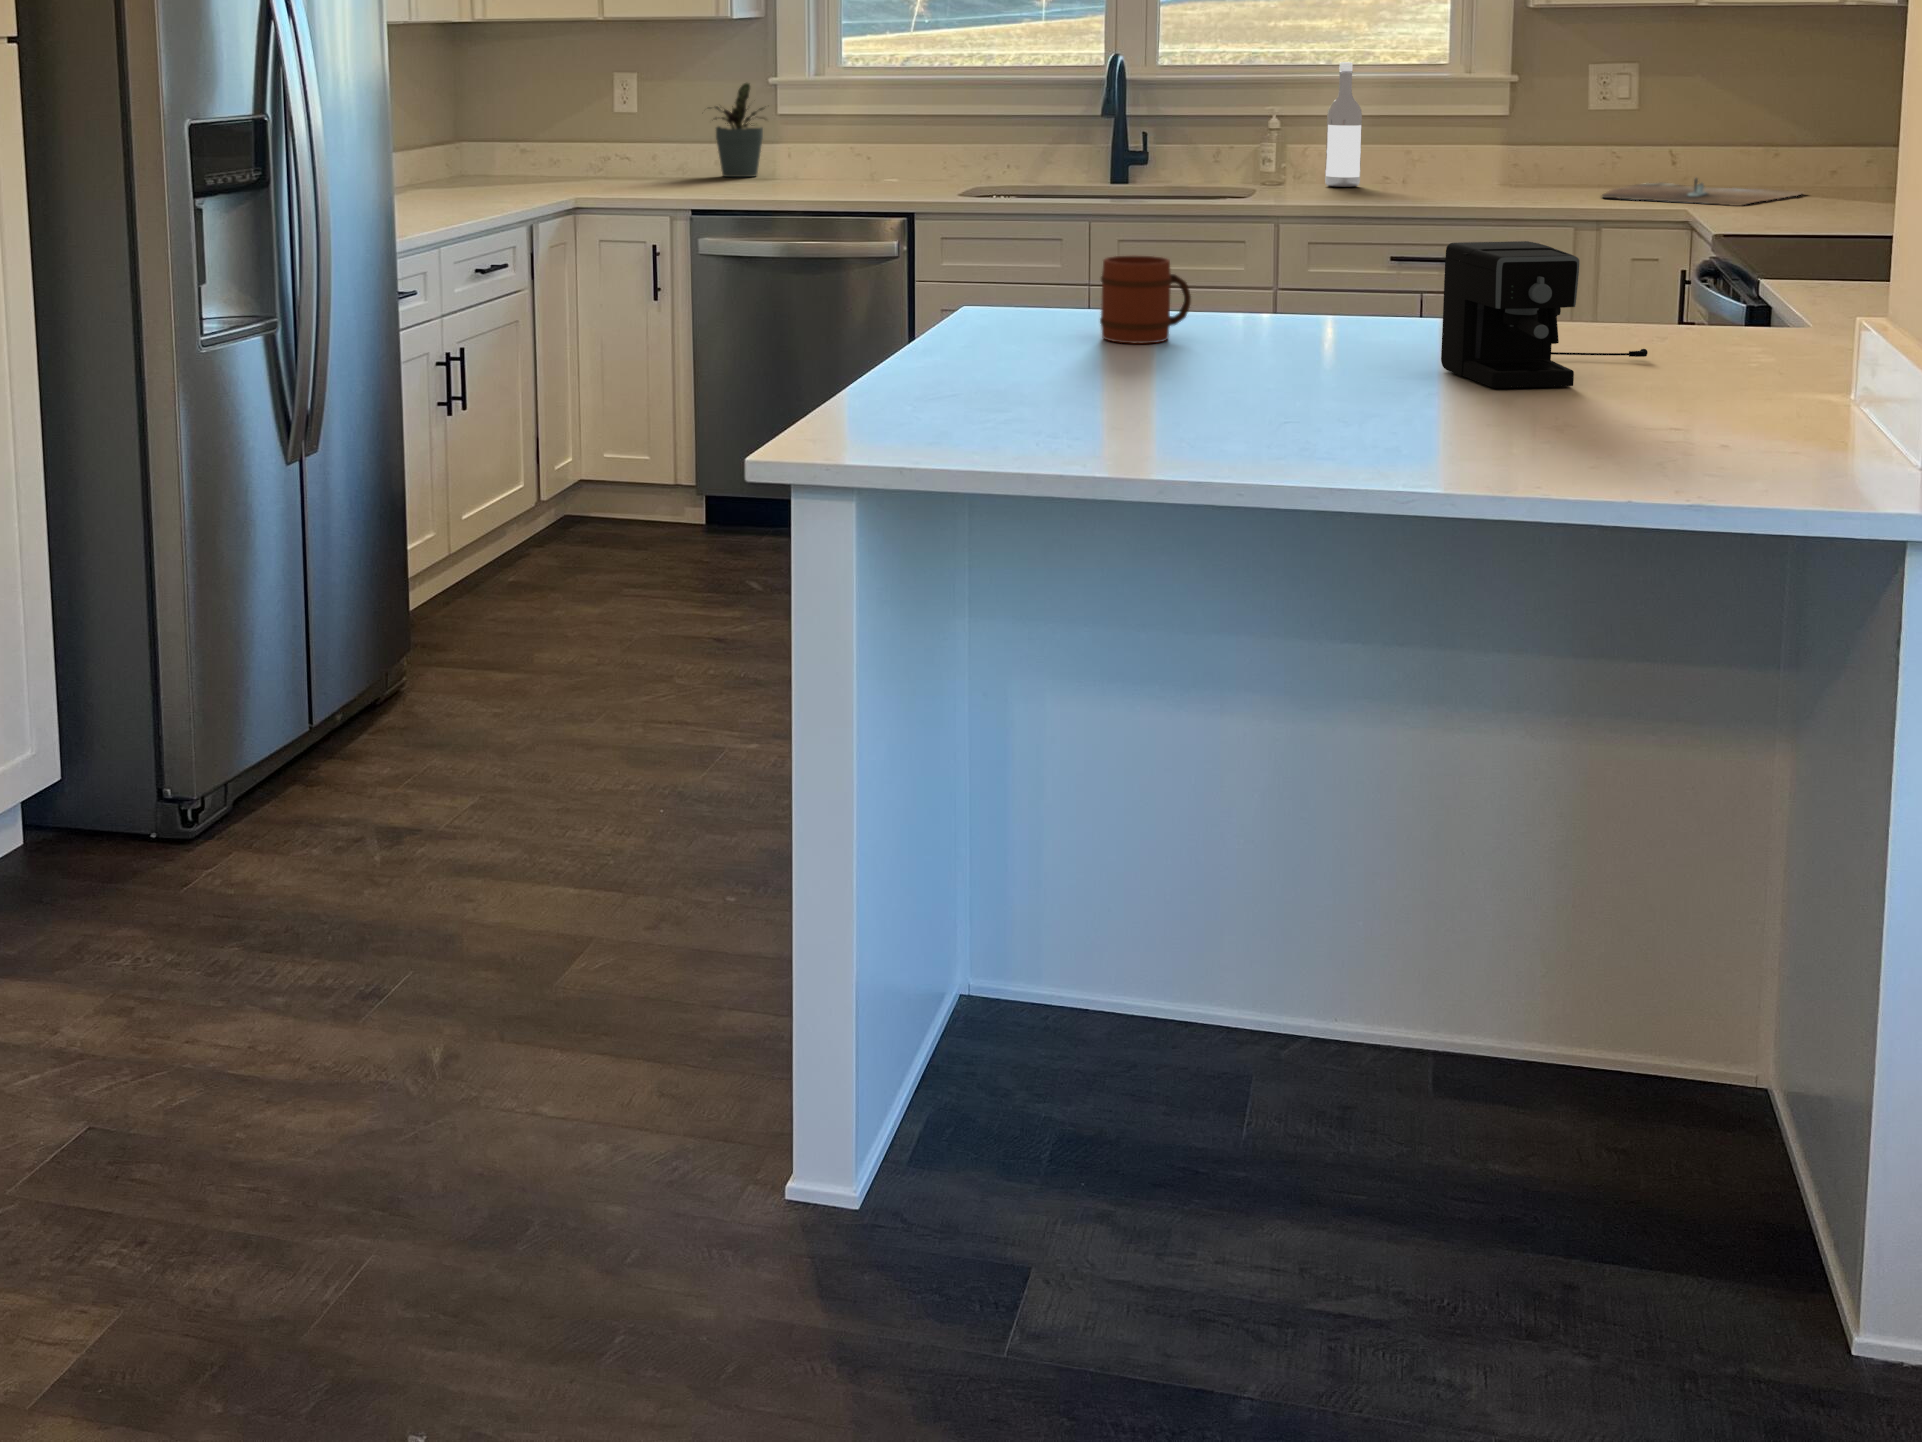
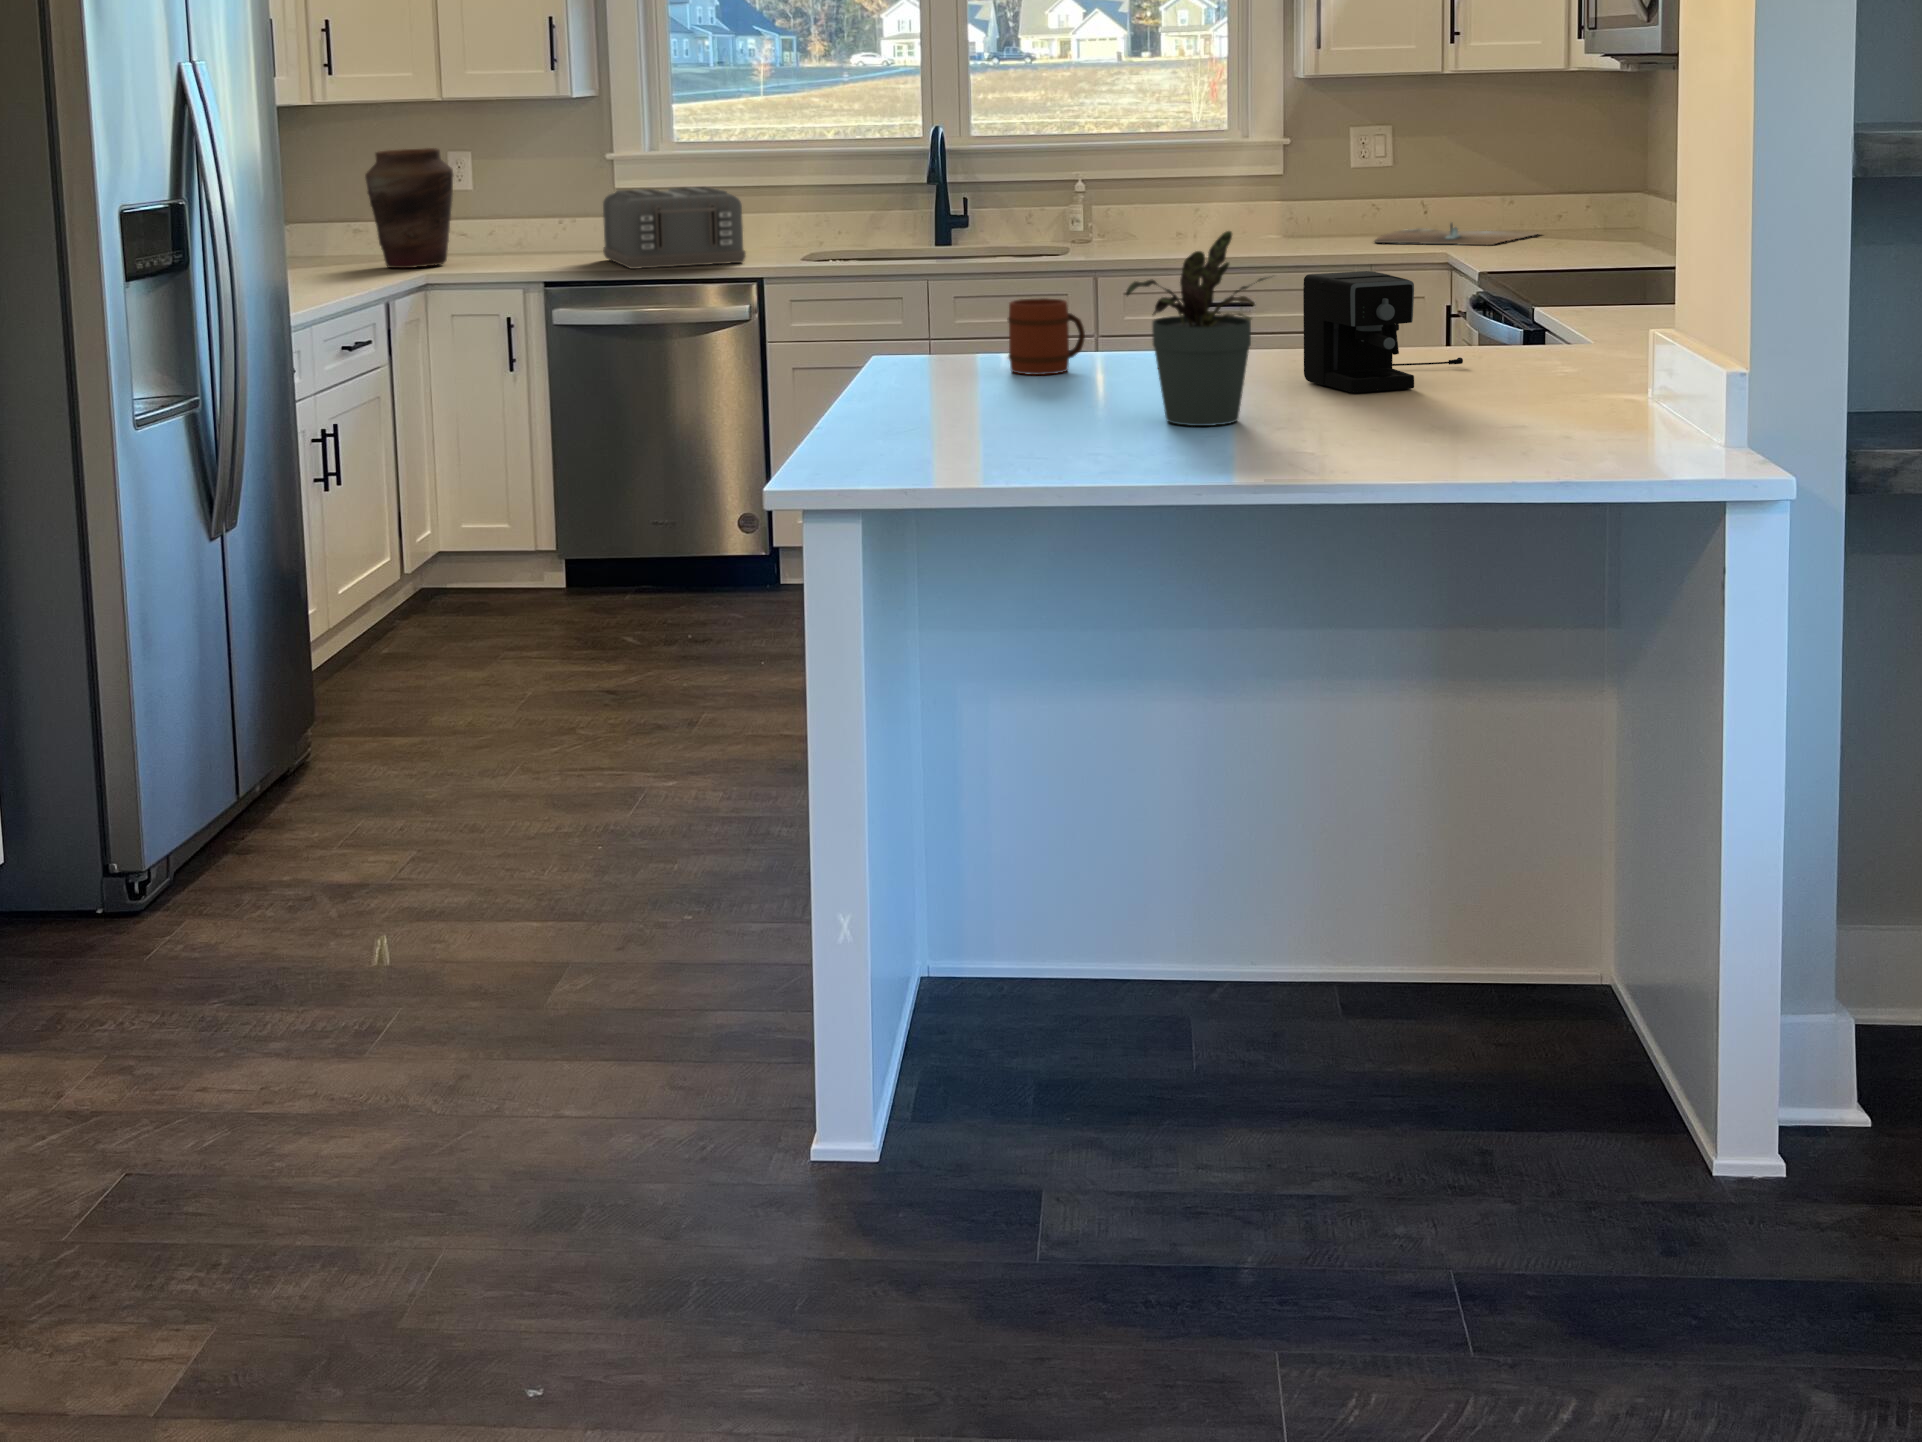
wine bottle: present [1325,62,1362,187] -> none [1131,128,1163,241]
vase: none [524,67,611,188] -> present [365,148,453,268]
potted plant: present [709,83,767,177] -> present [1126,231,1267,426]
toaster: none [758,113,899,197] -> present [603,187,746,269]

